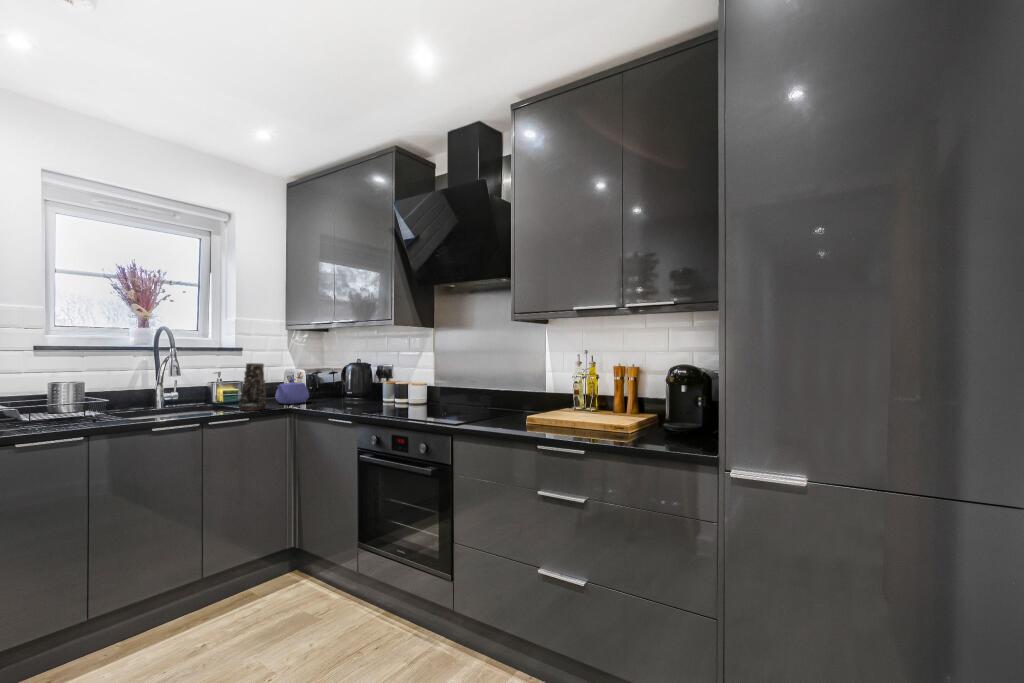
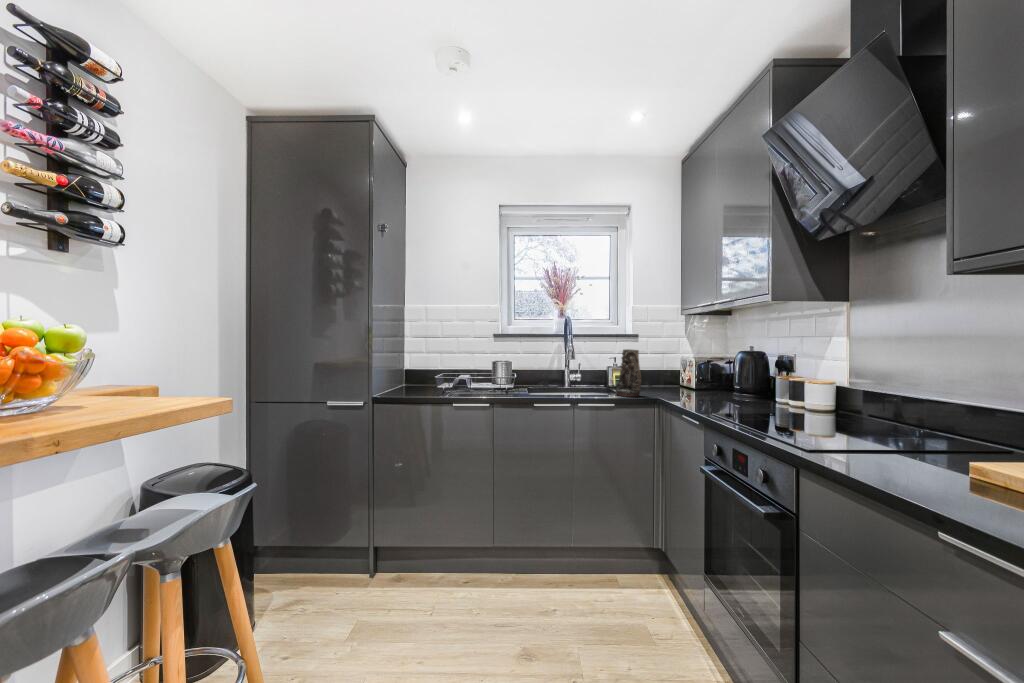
teapot: present [275,379,309,404] -> none [657,367,695,393]

